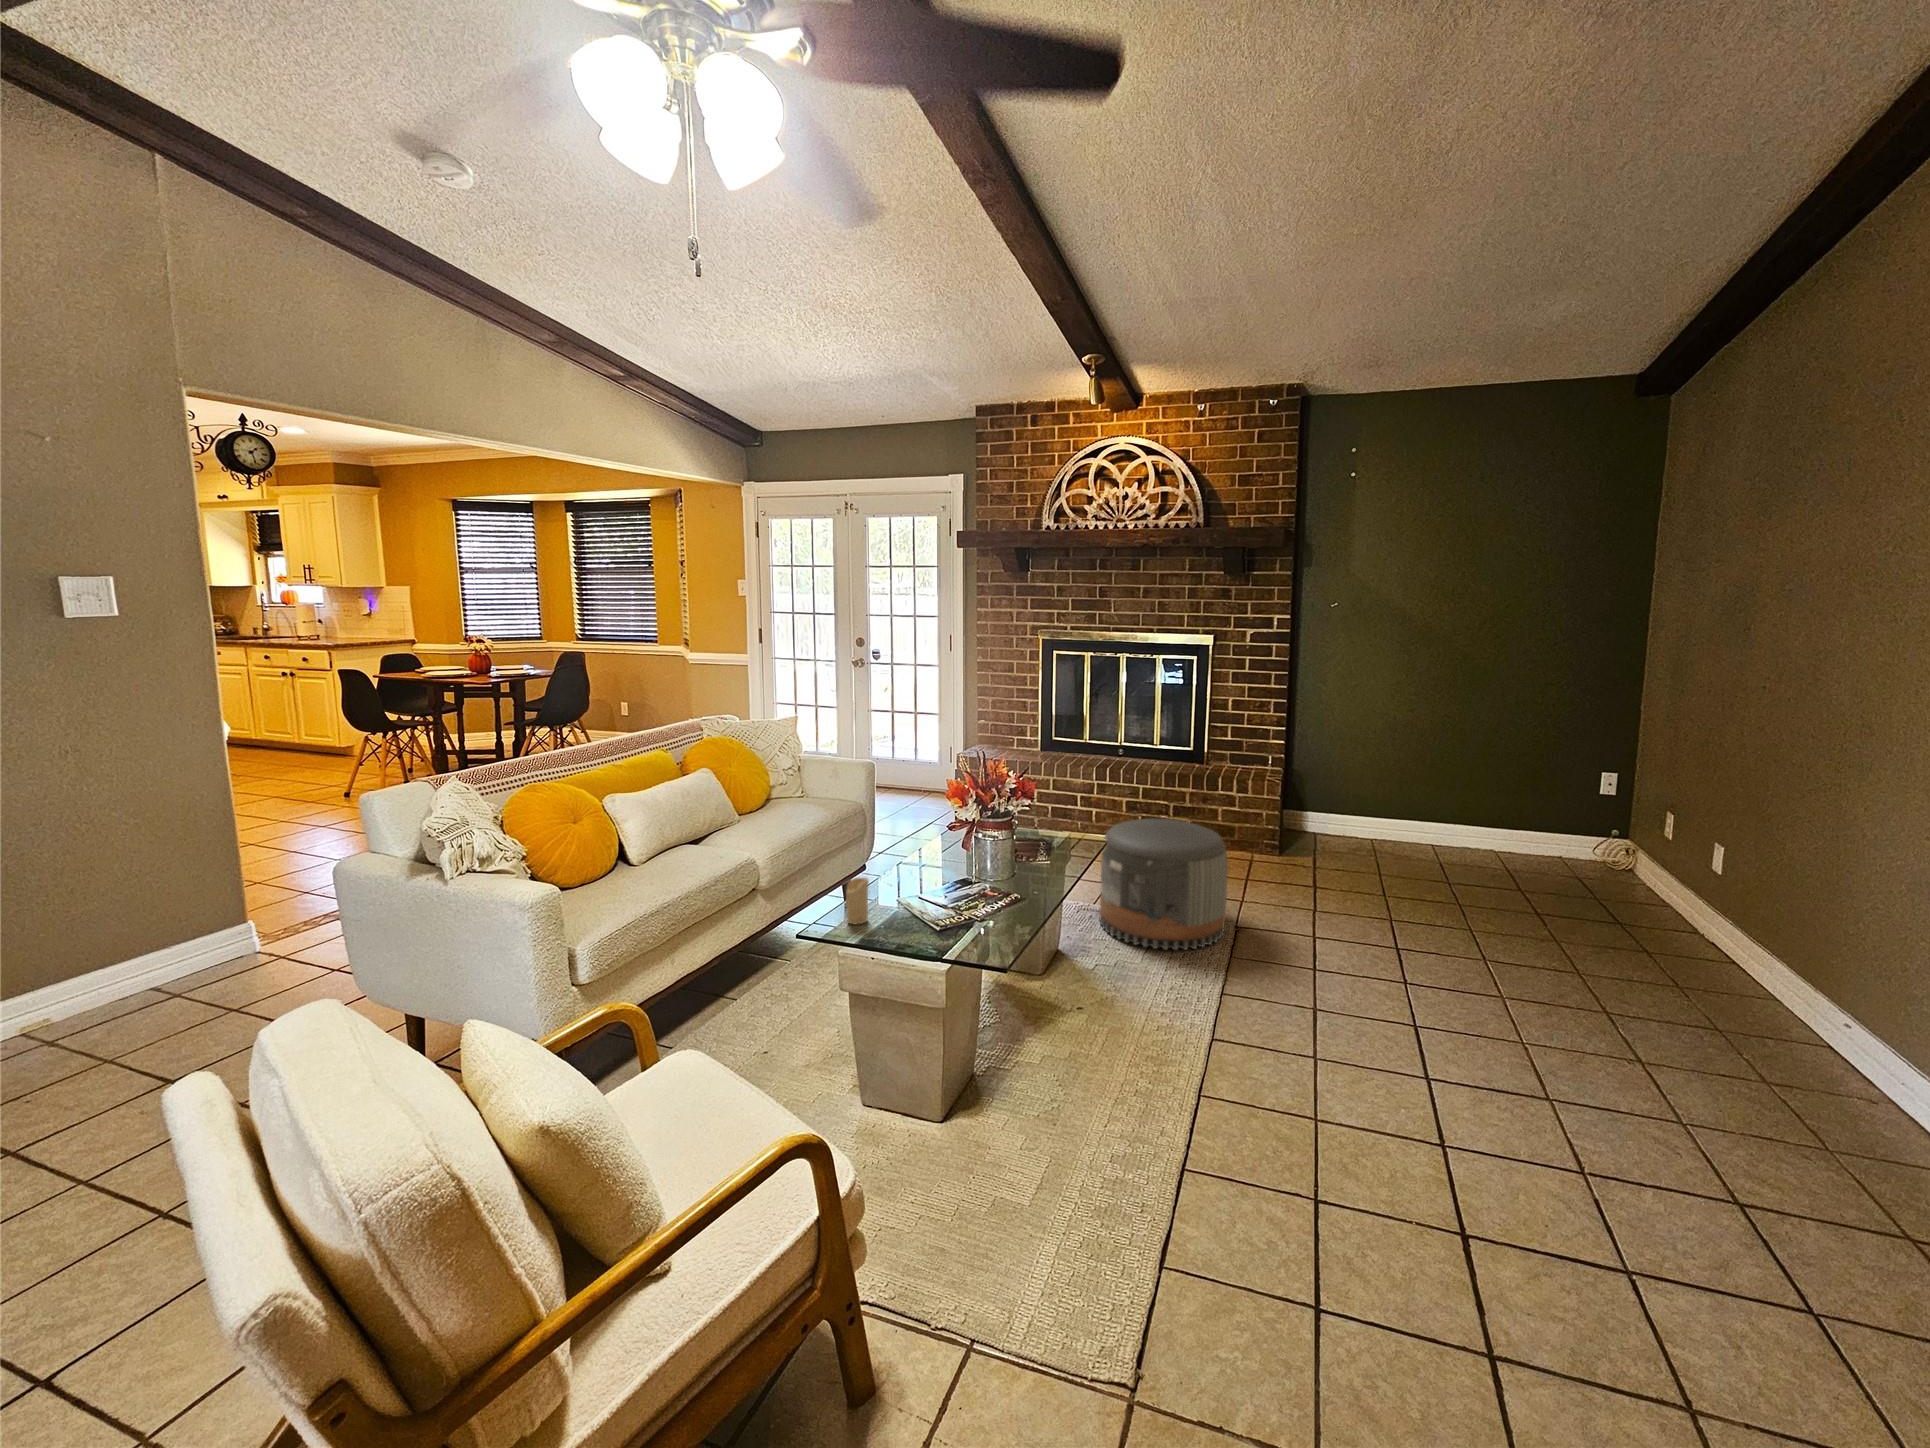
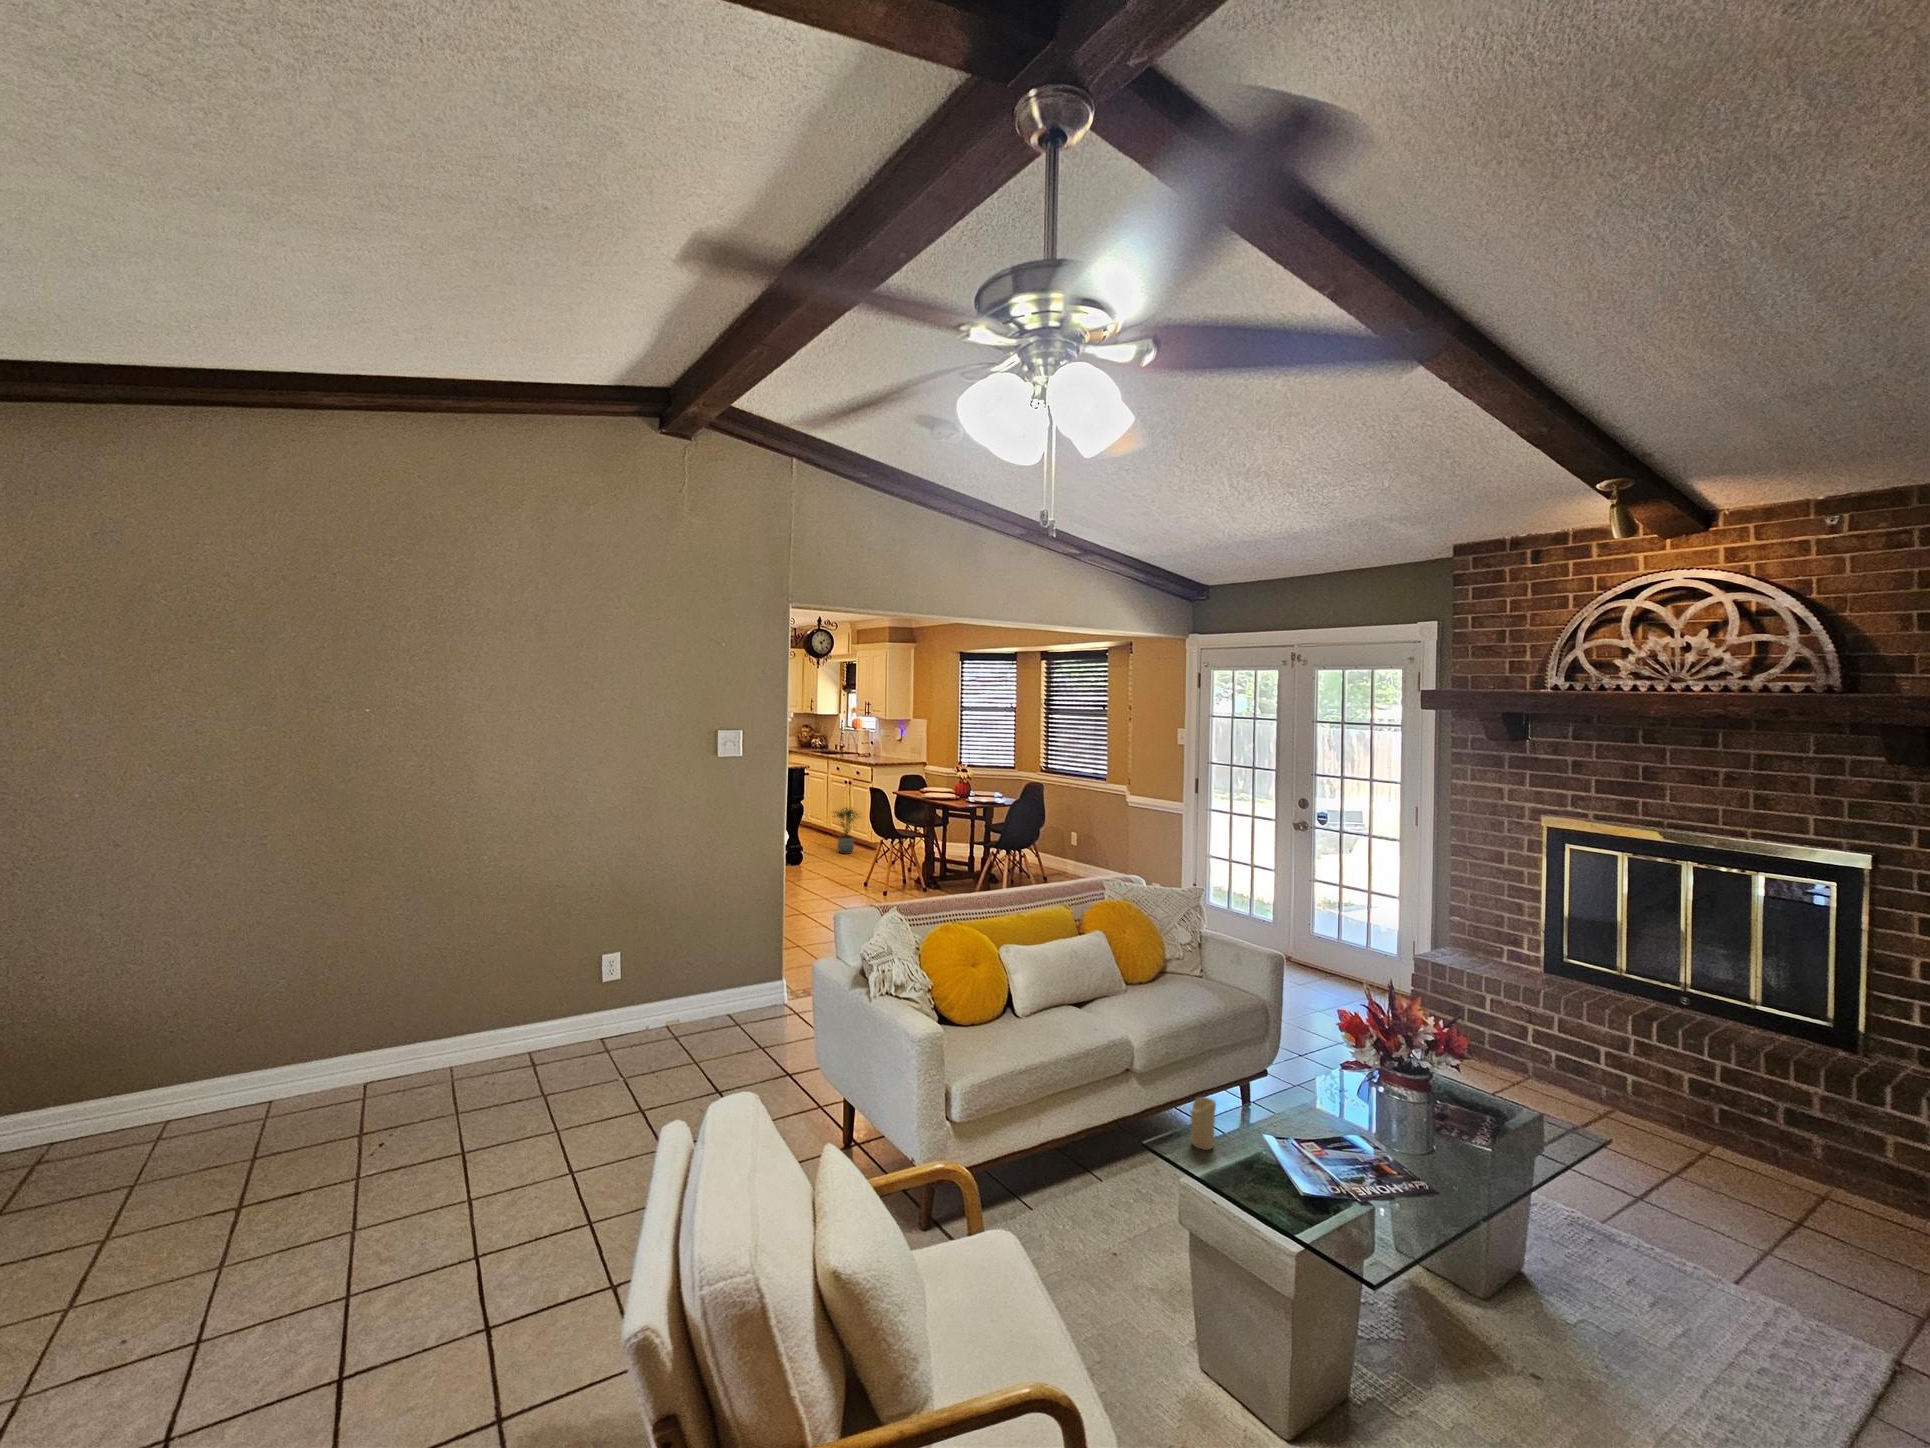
potted plant: none [264,703,324,765] -> present [832,808,861,854]
pouf: present [1099,818,1228,950] -> none [1589,1122,1846,1374]

